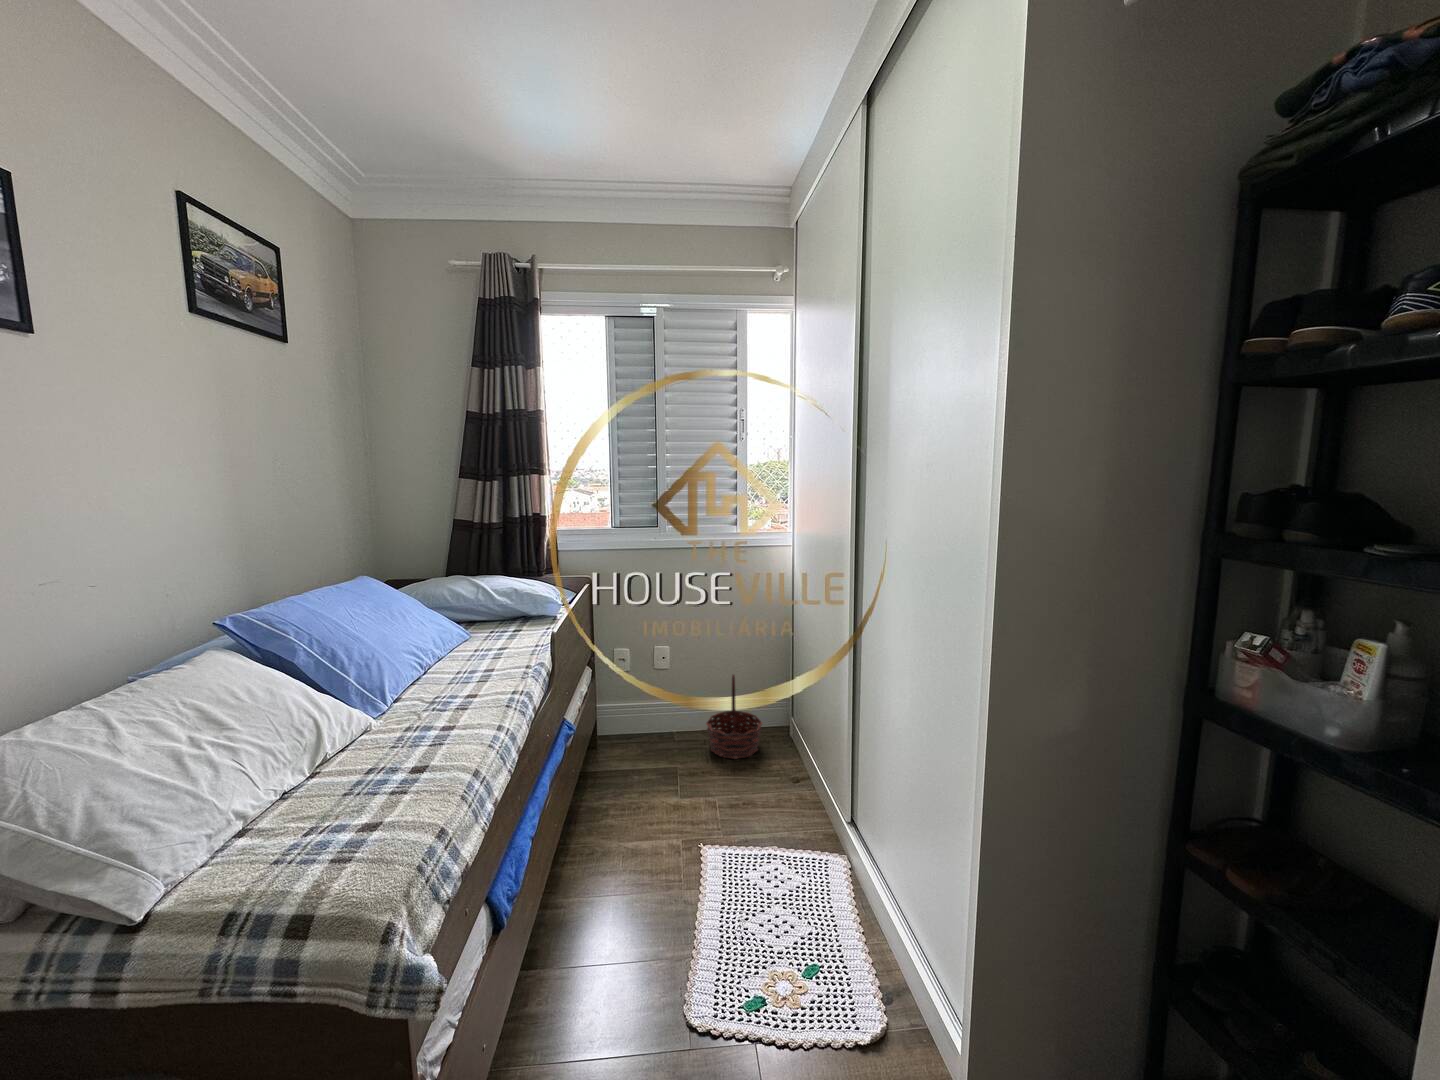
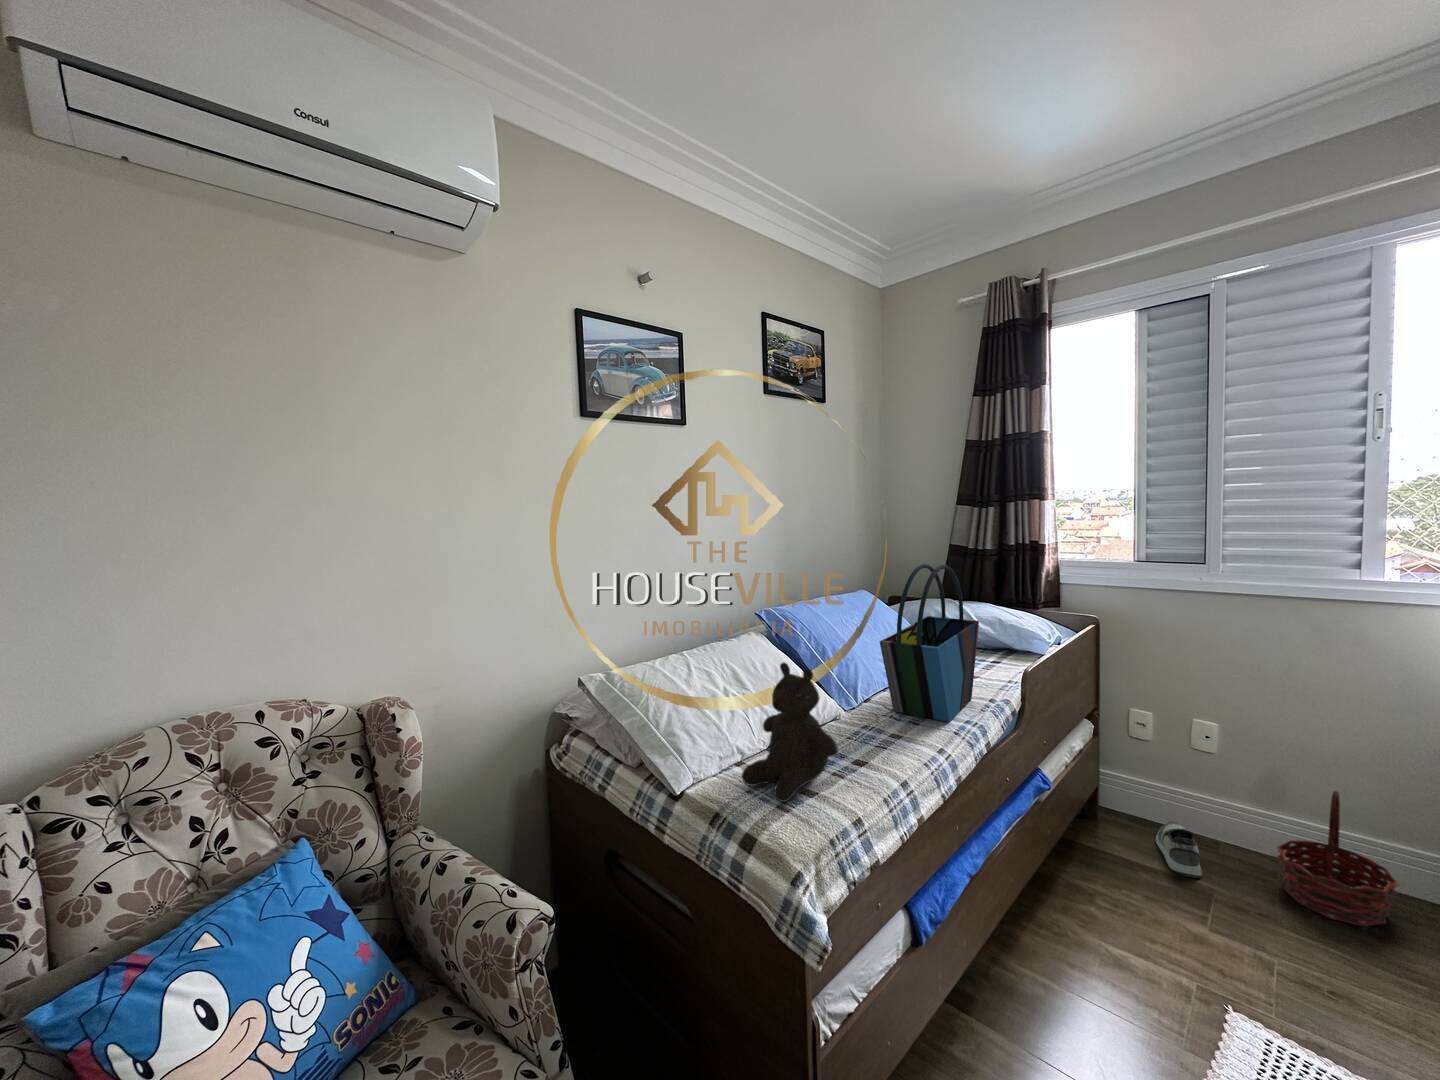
tote bag: none [419,539,510,703] -> present [879,564,979,722]
teddy bear: none [260,677,403,853] -> present [742,662,838,802]
shoe: none [636,725,668,767] -> present [1156,821,1202,878]

